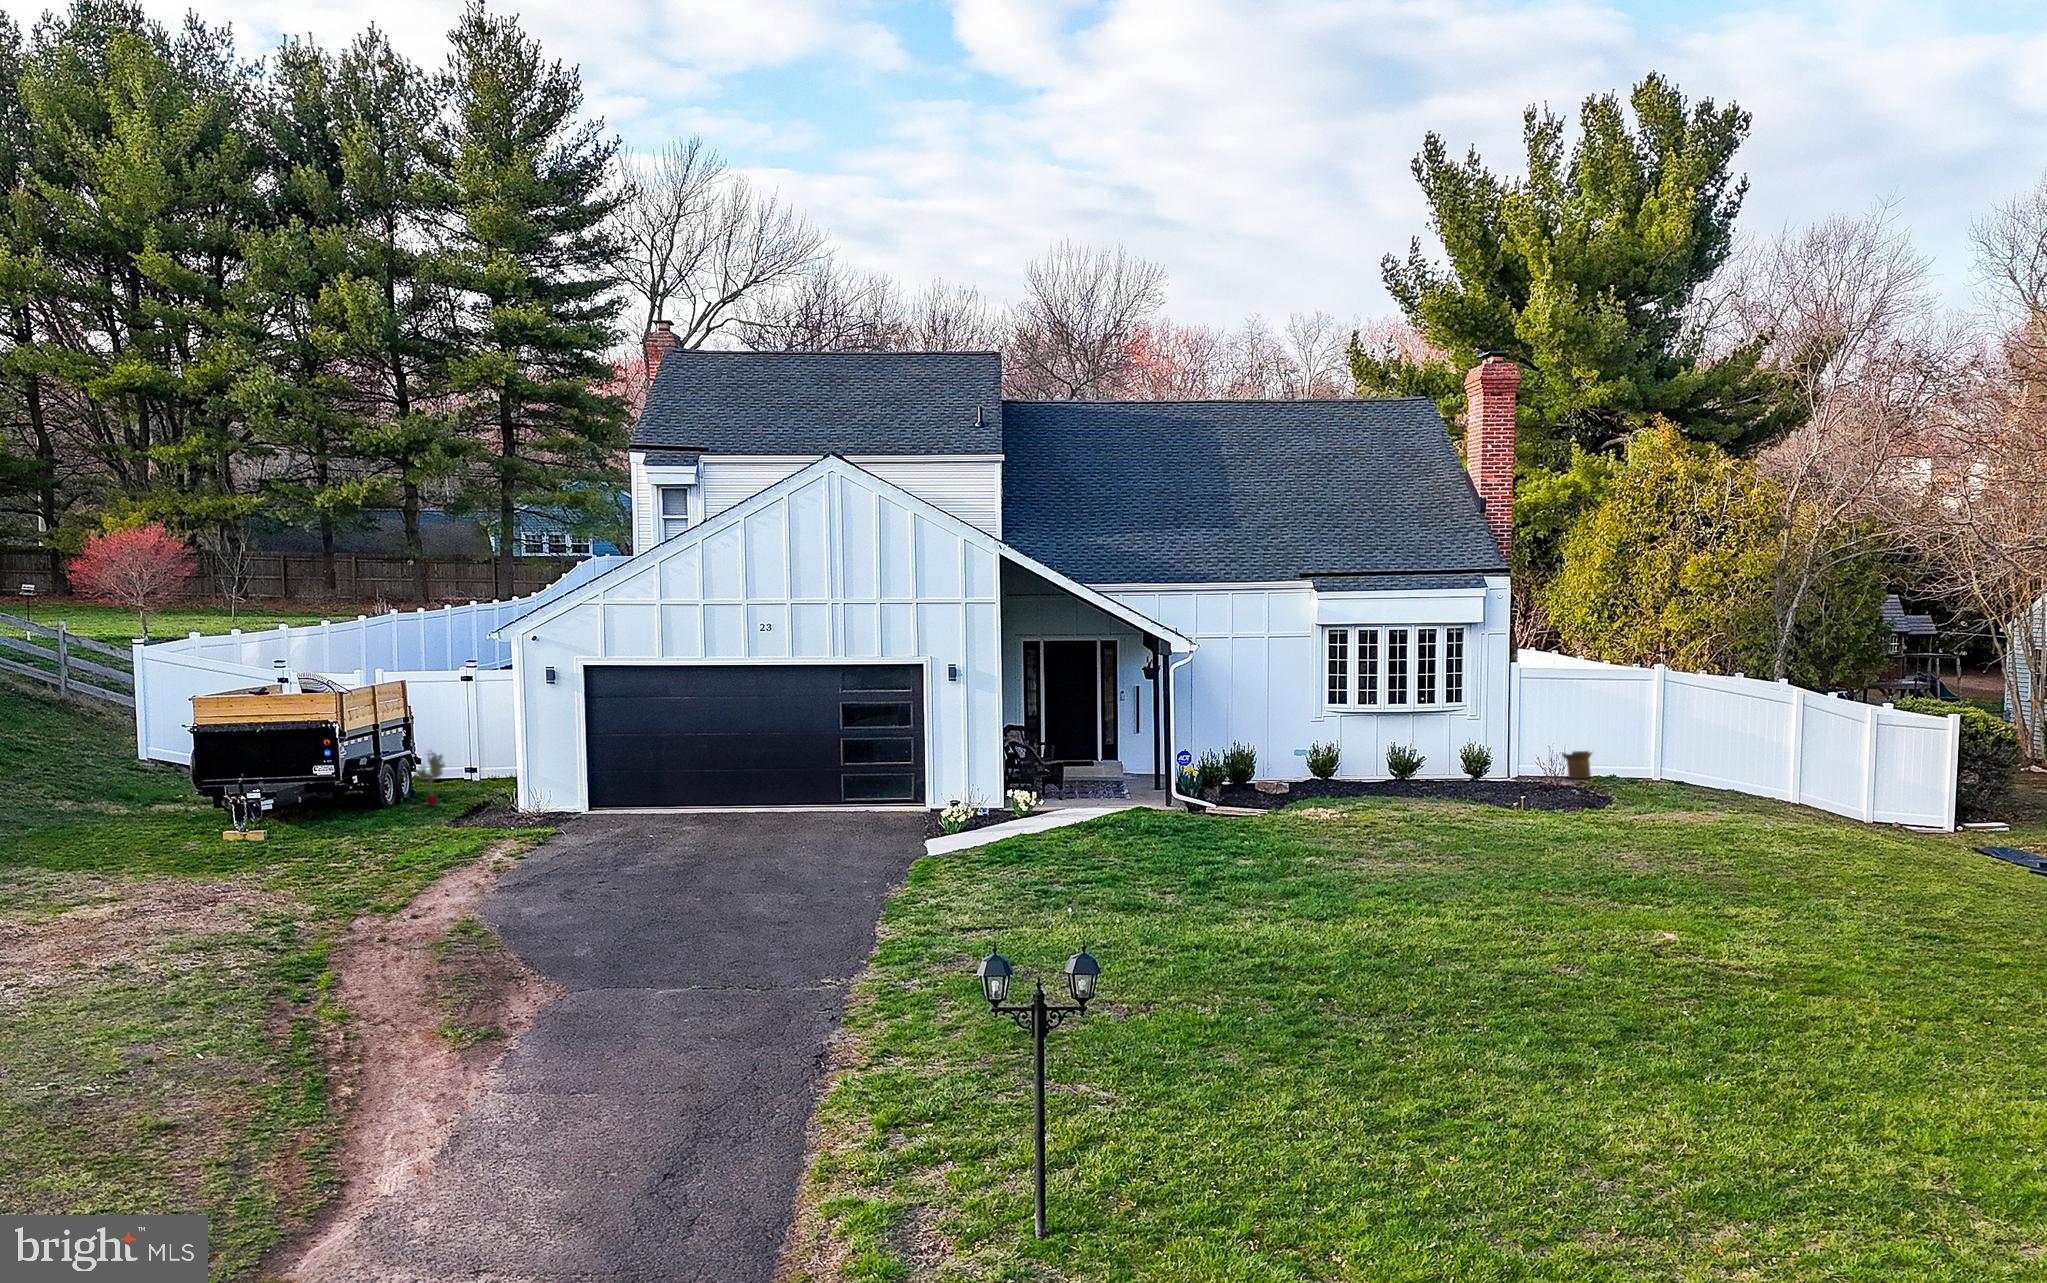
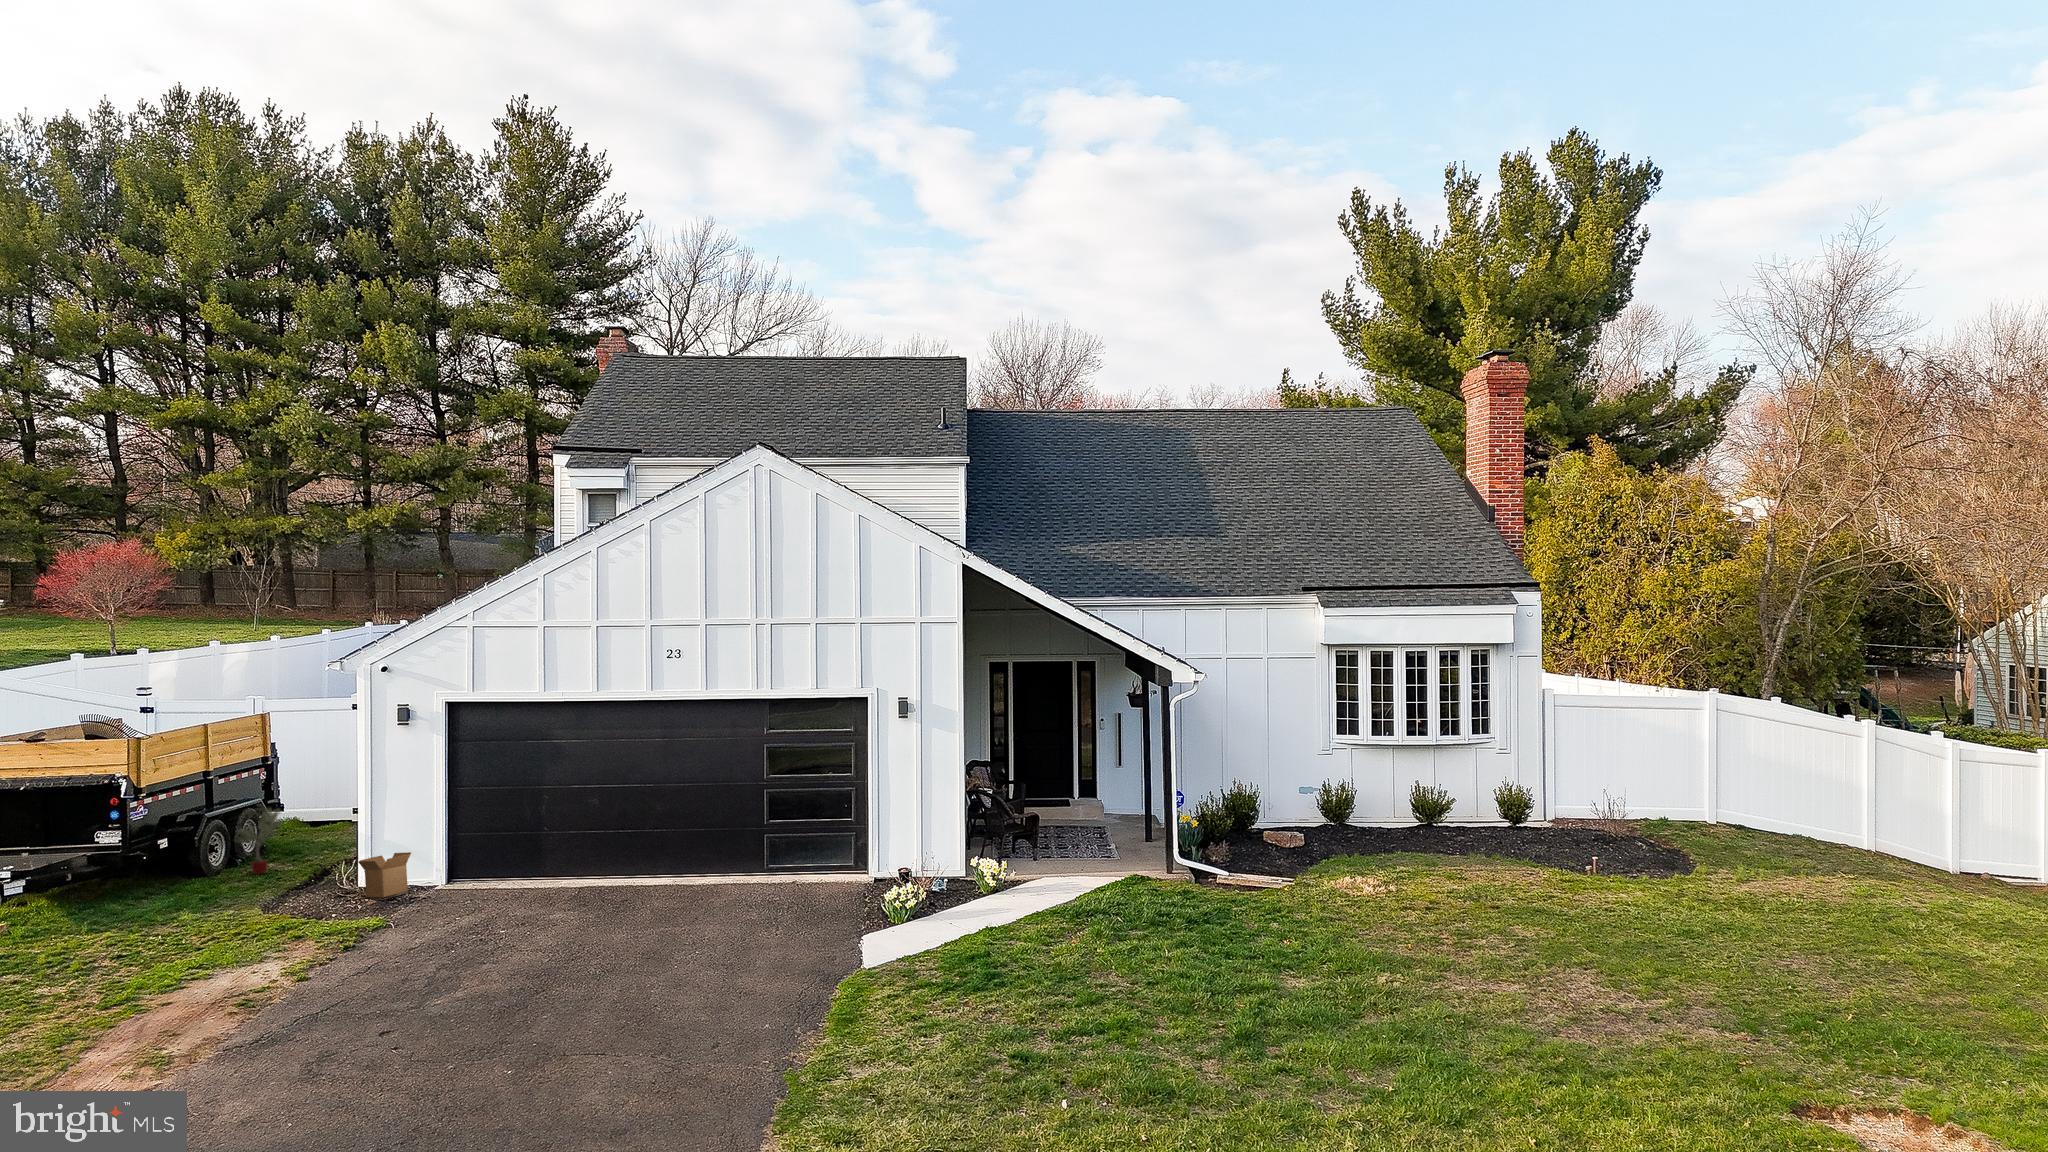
cardboard box: present [1562,751,1592,779] -> present [358,852,411,900]

